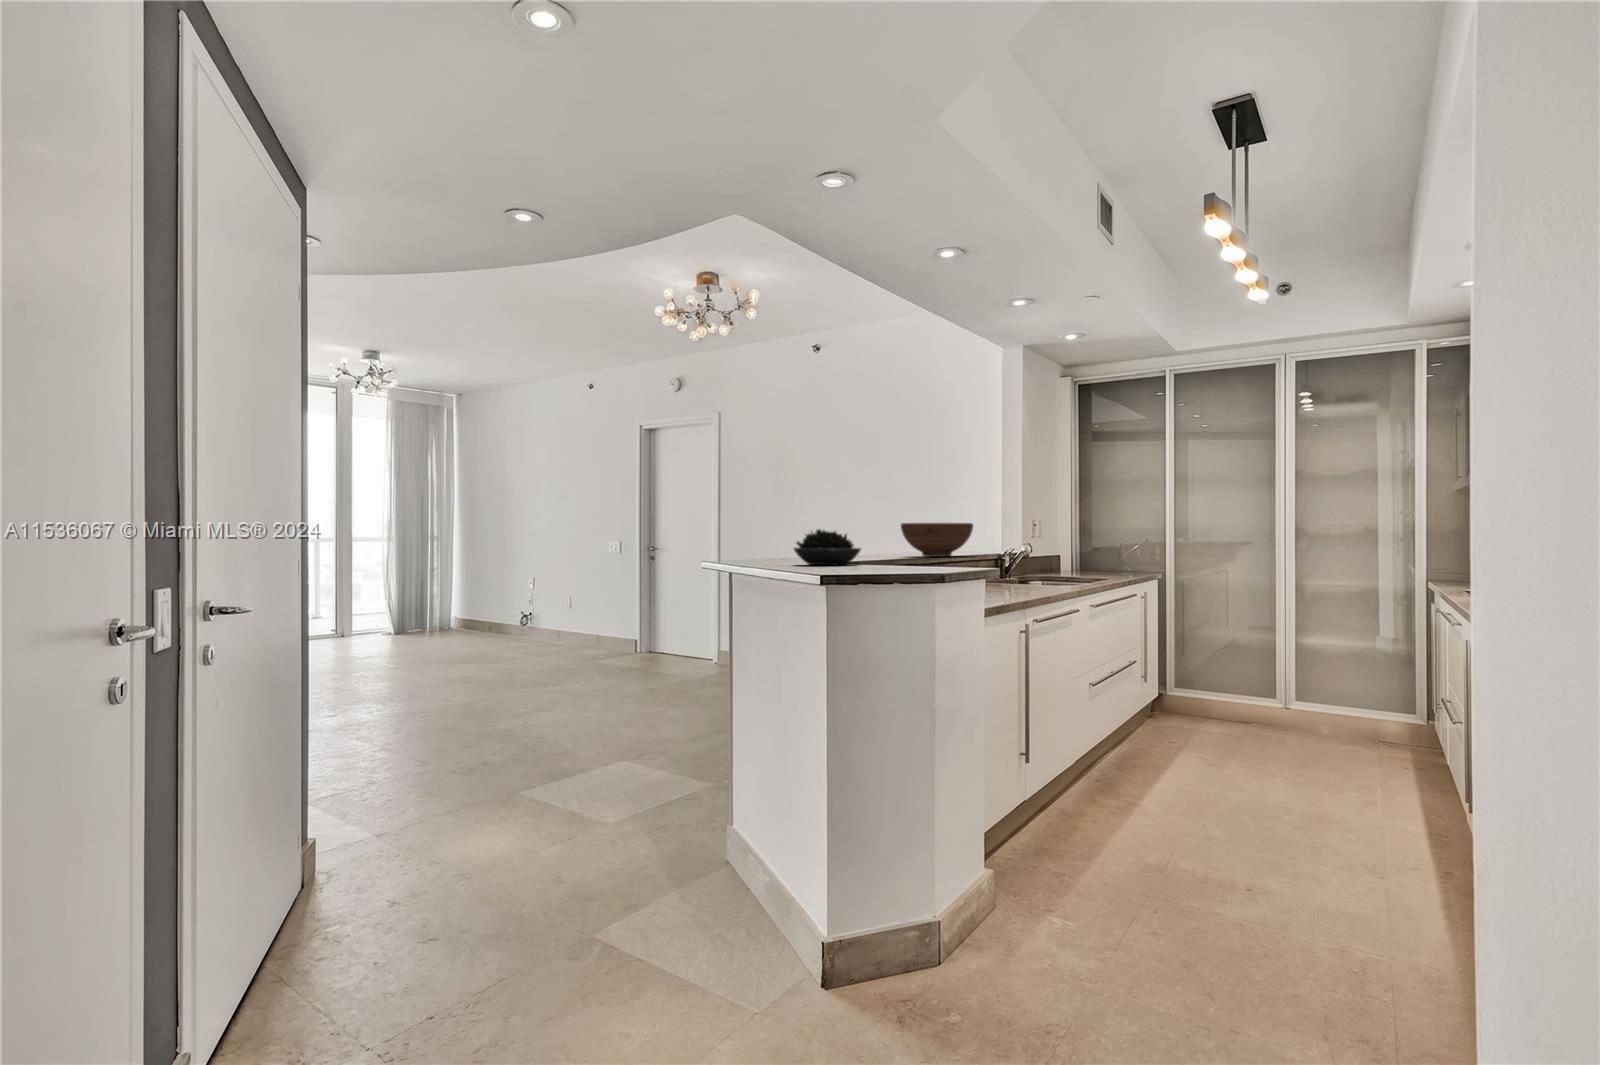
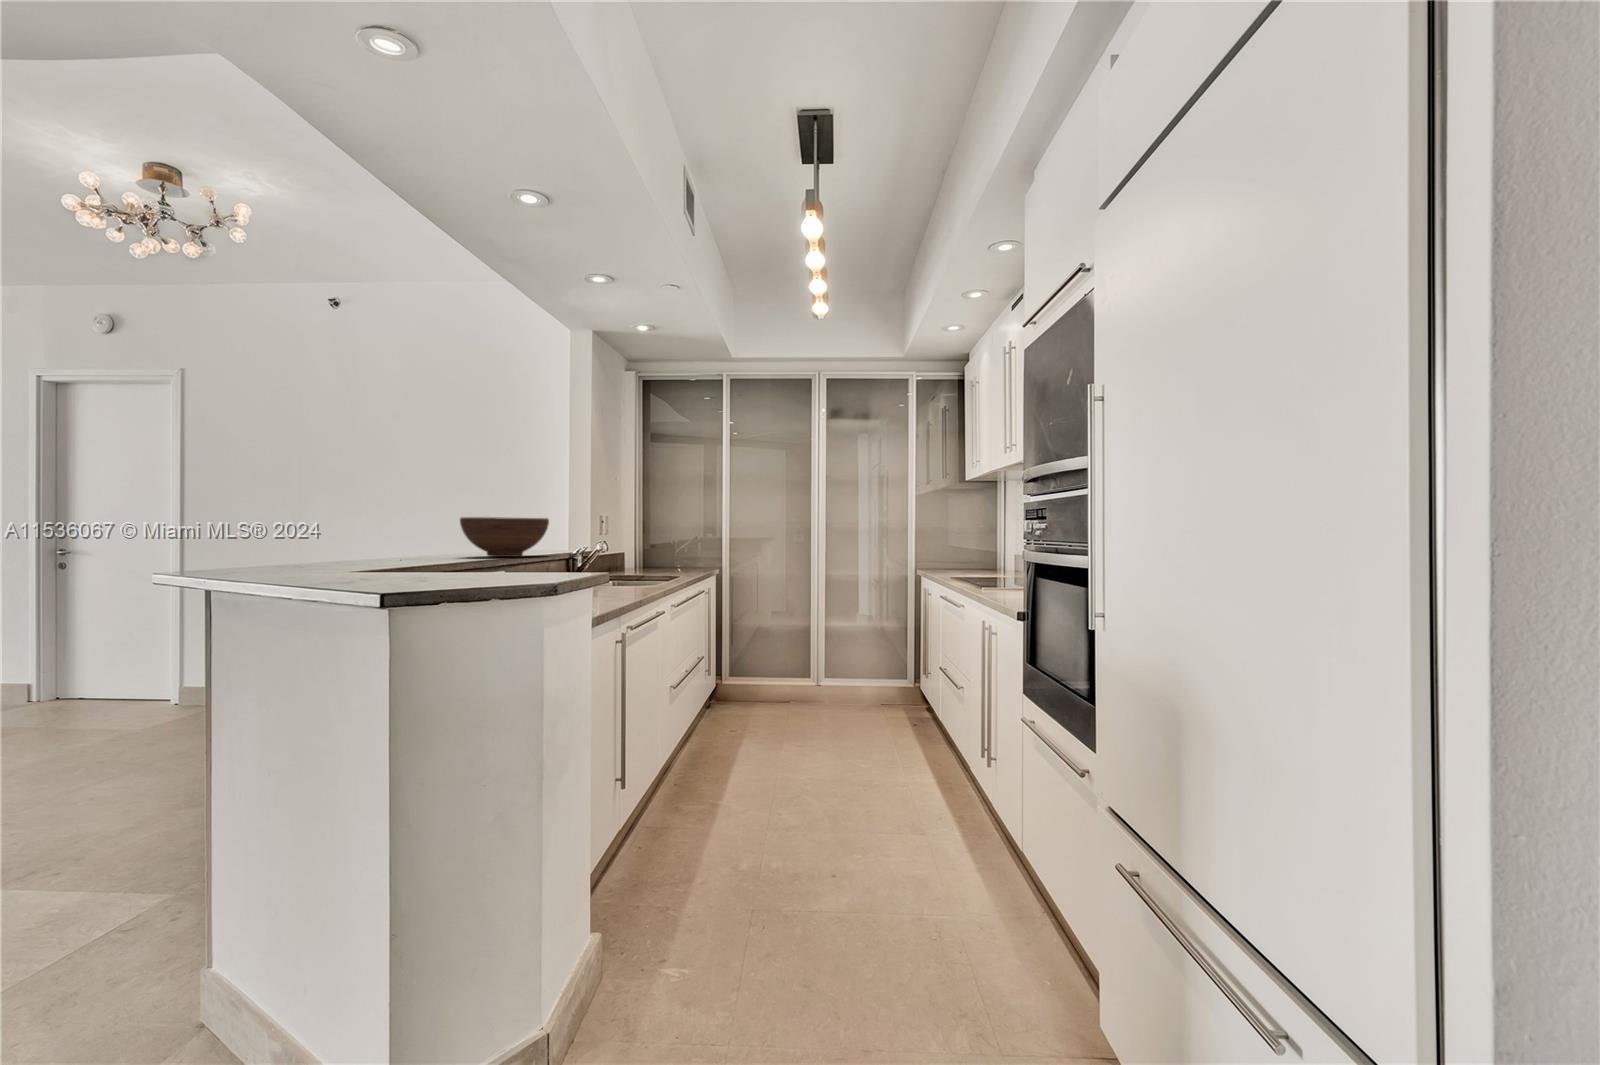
succulent plant: present [794,529,861,565] -> none [316,525,422,574]

